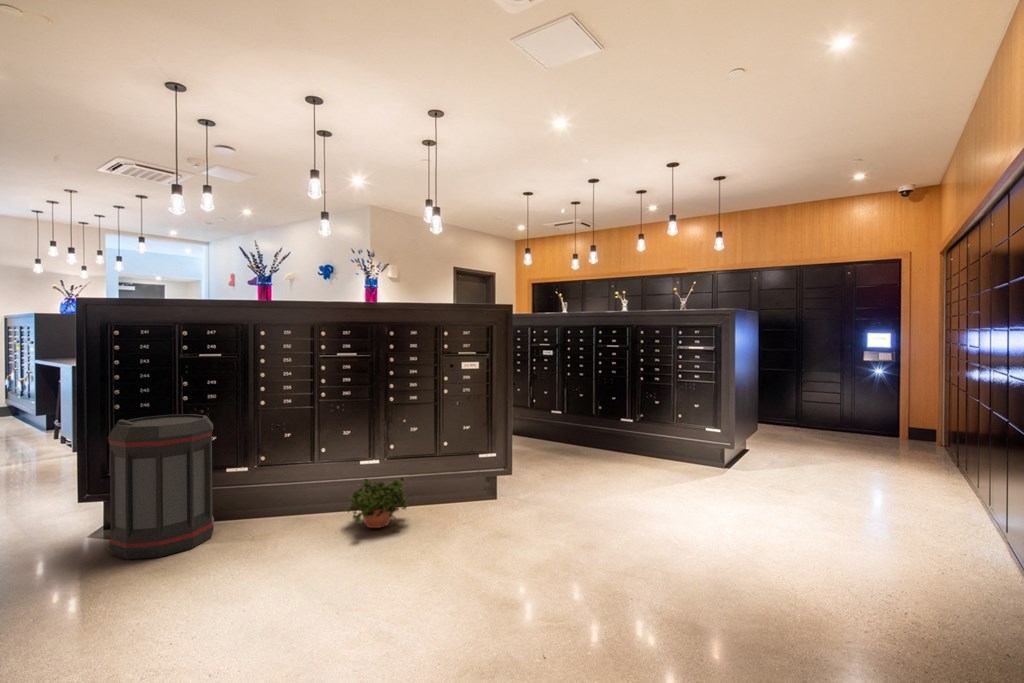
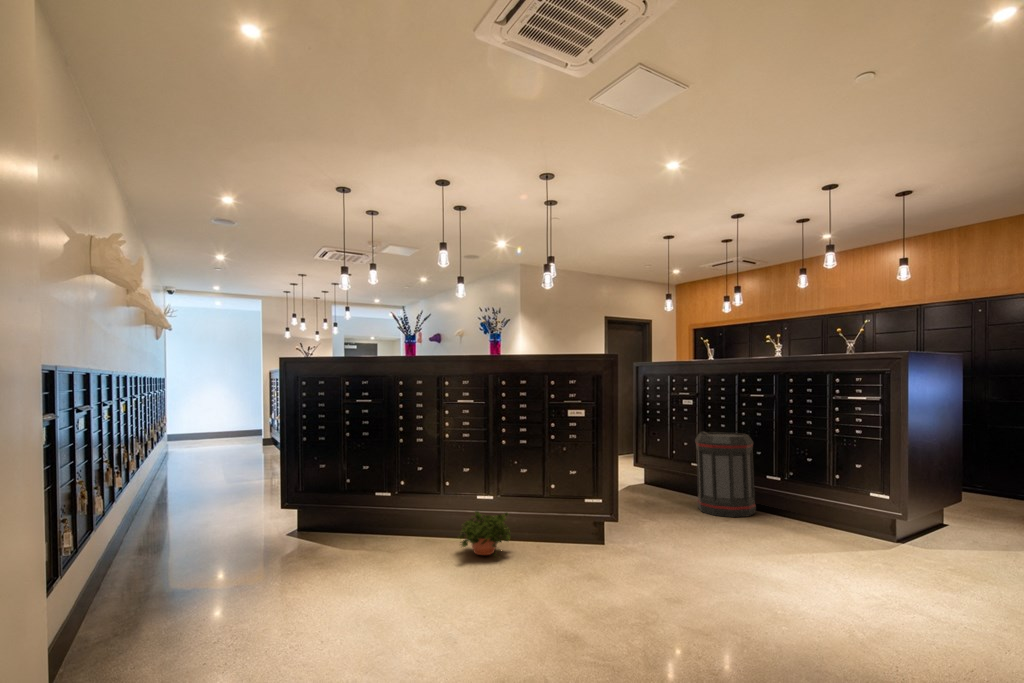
trash can: present [108,414,214,560] -> present [695,432,756,517]

